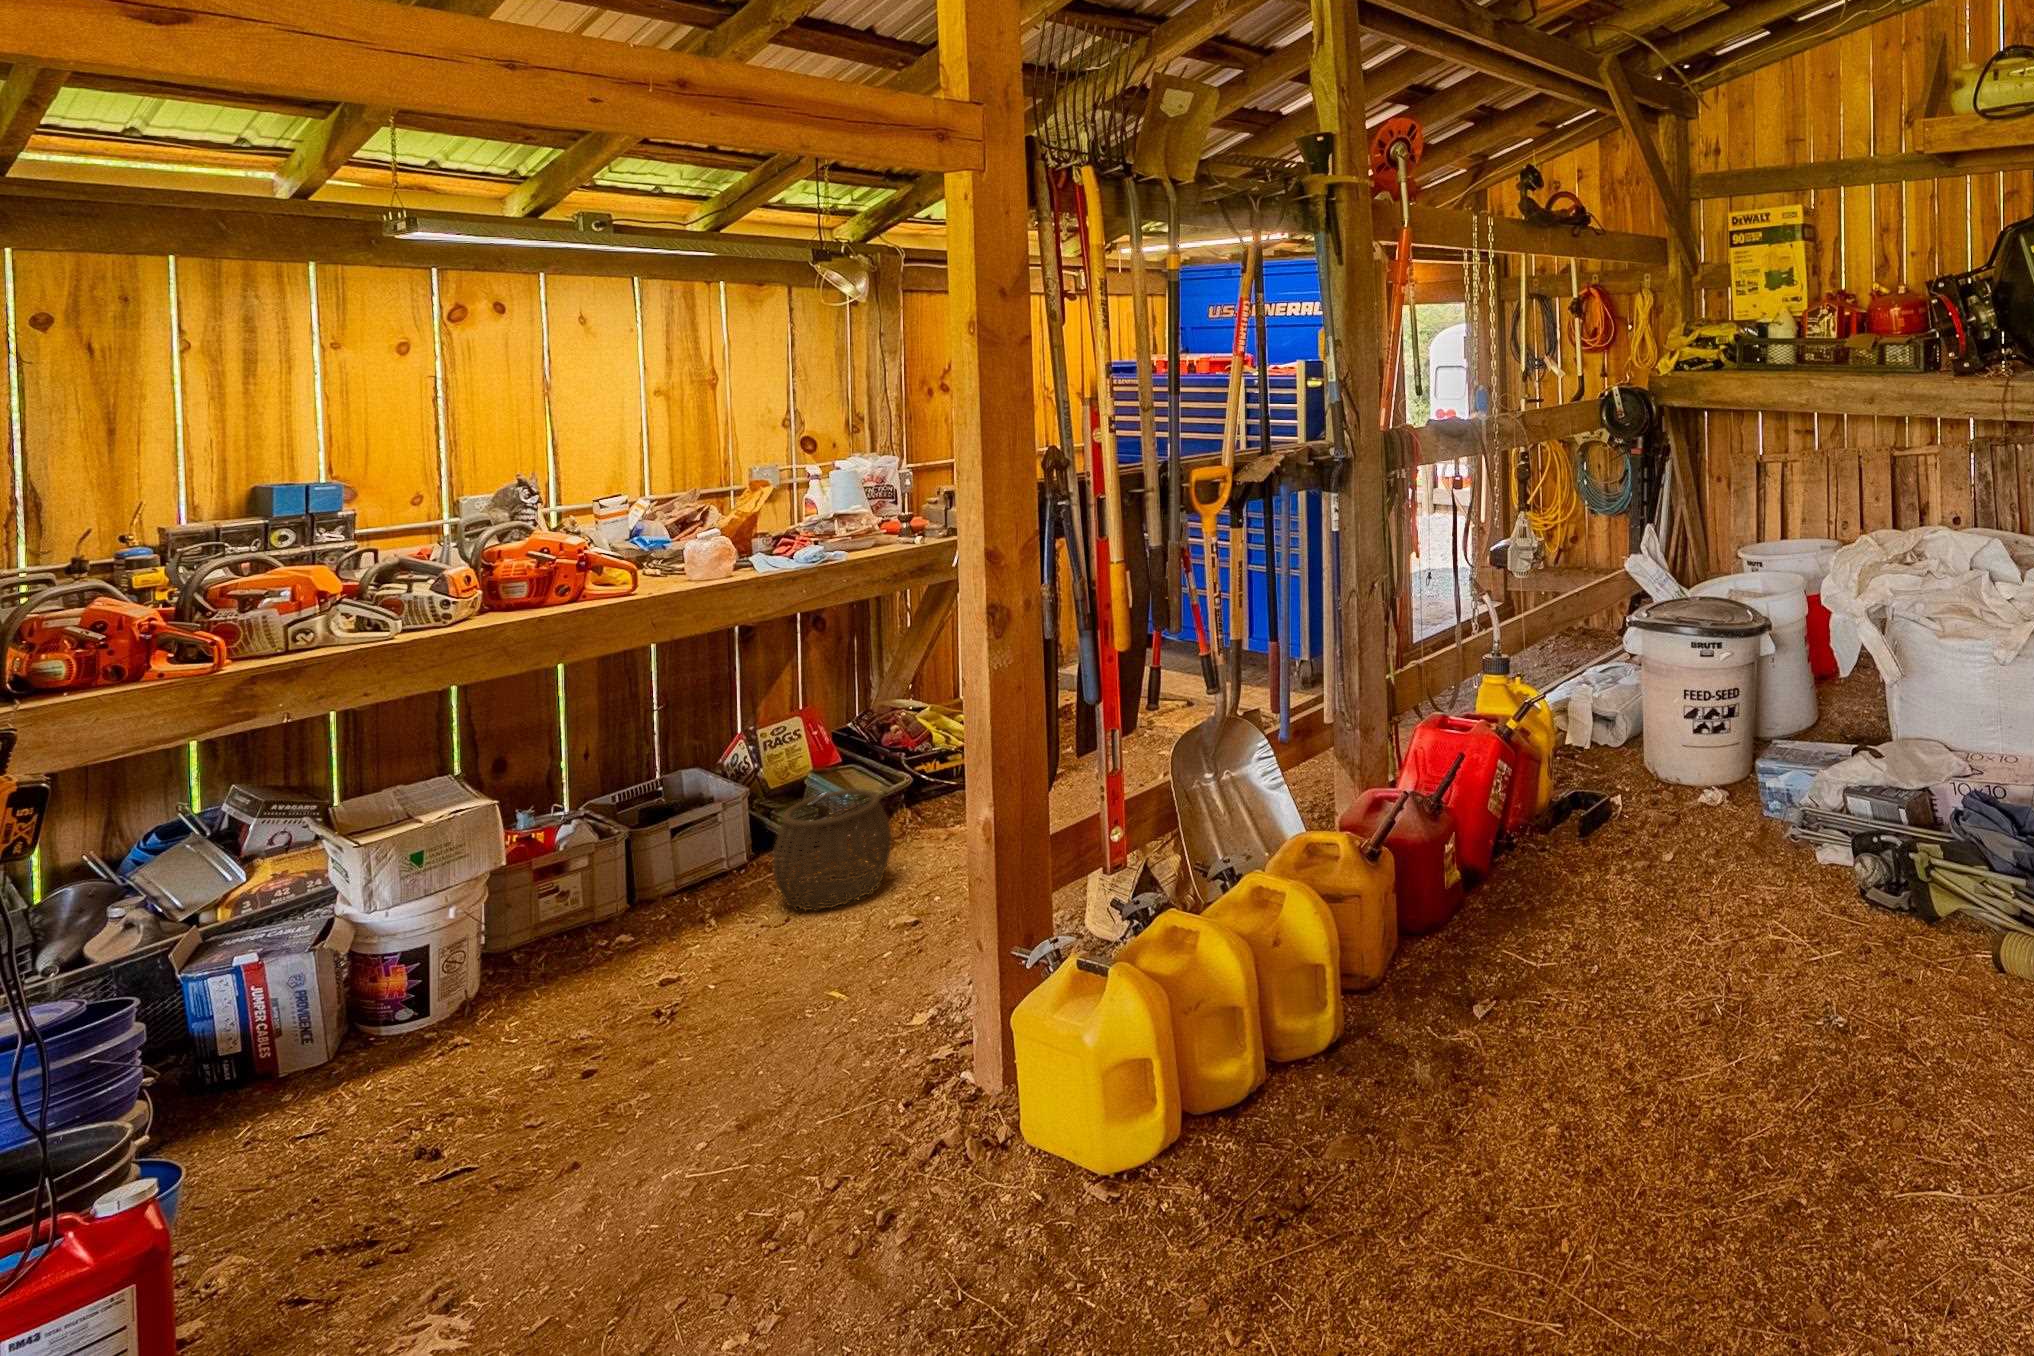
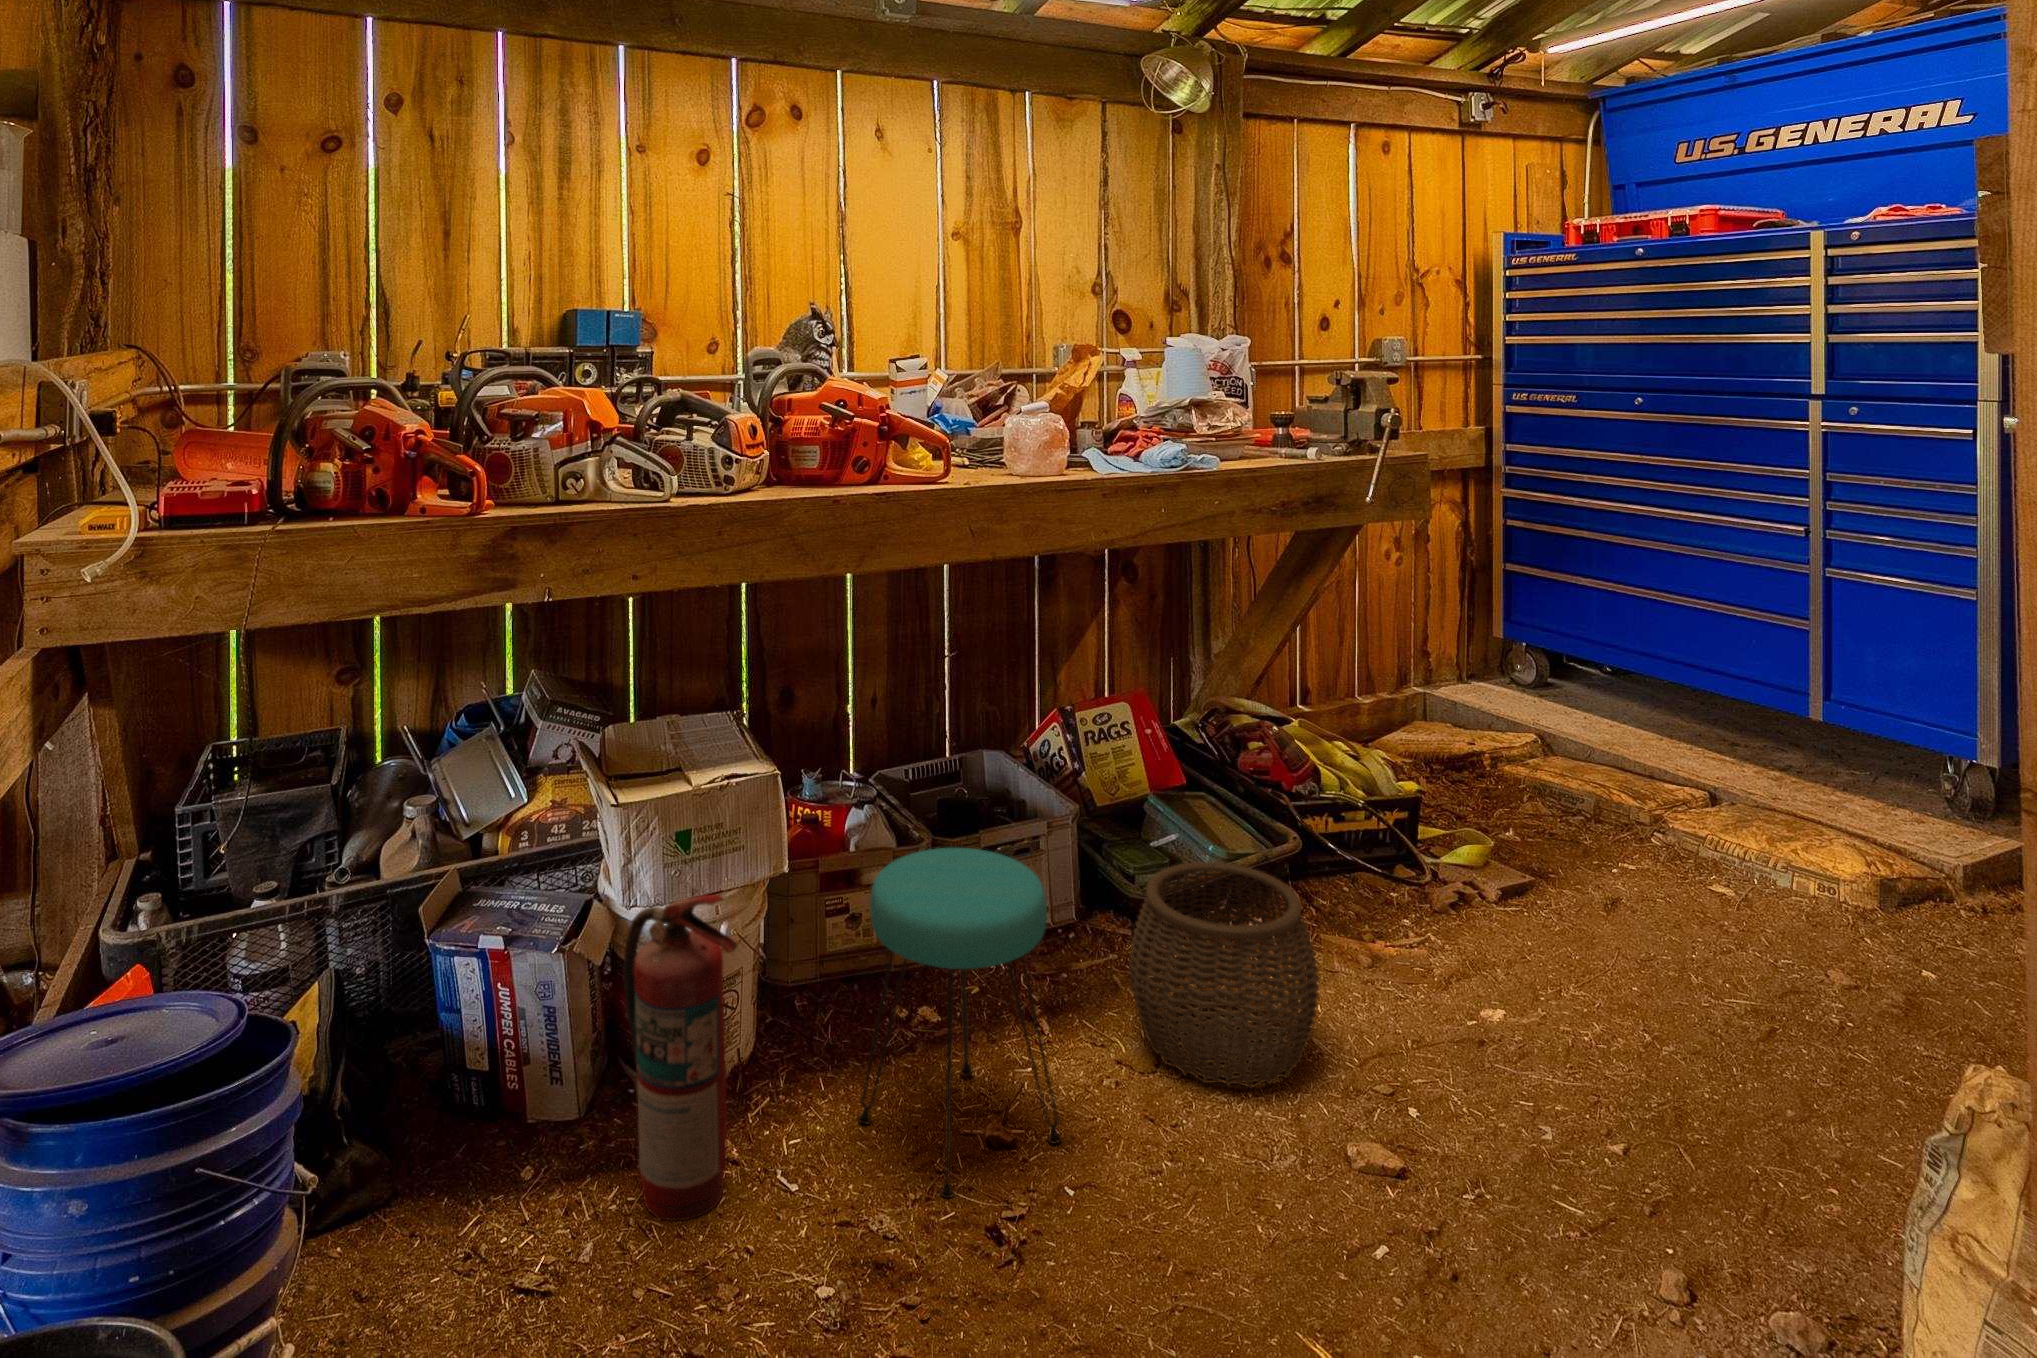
stool: none [568,812,716,1007] -> present [858,848,1061,1198]
fire extinguisher: none [371,870,471,1082] -> present [623,895,737,1221]

